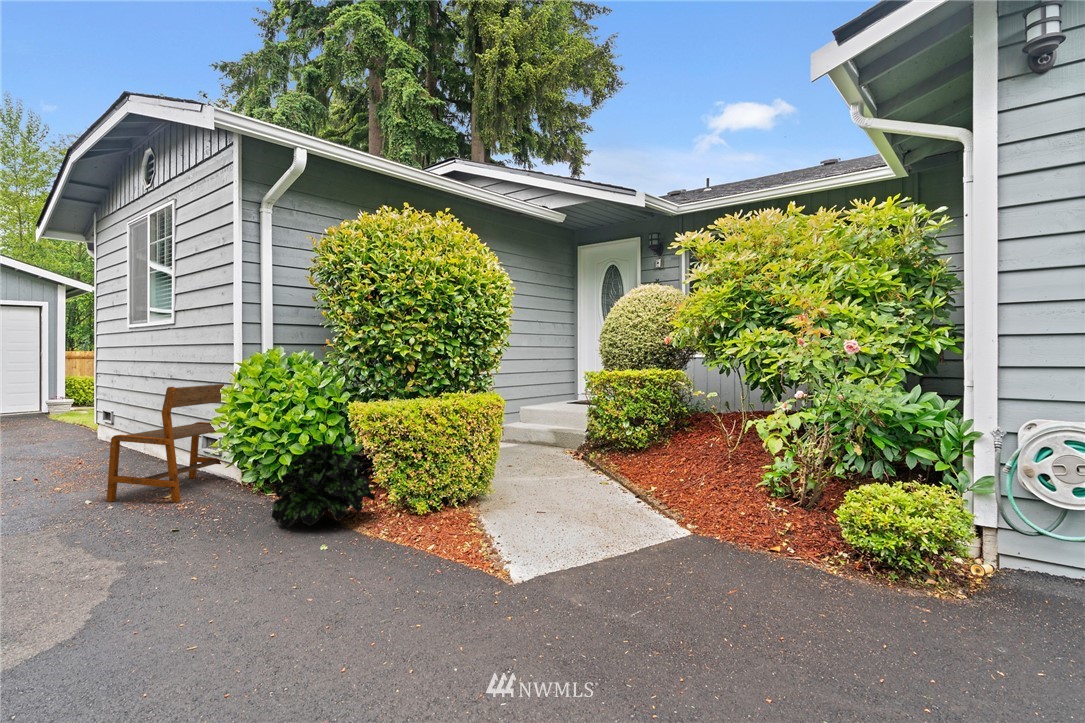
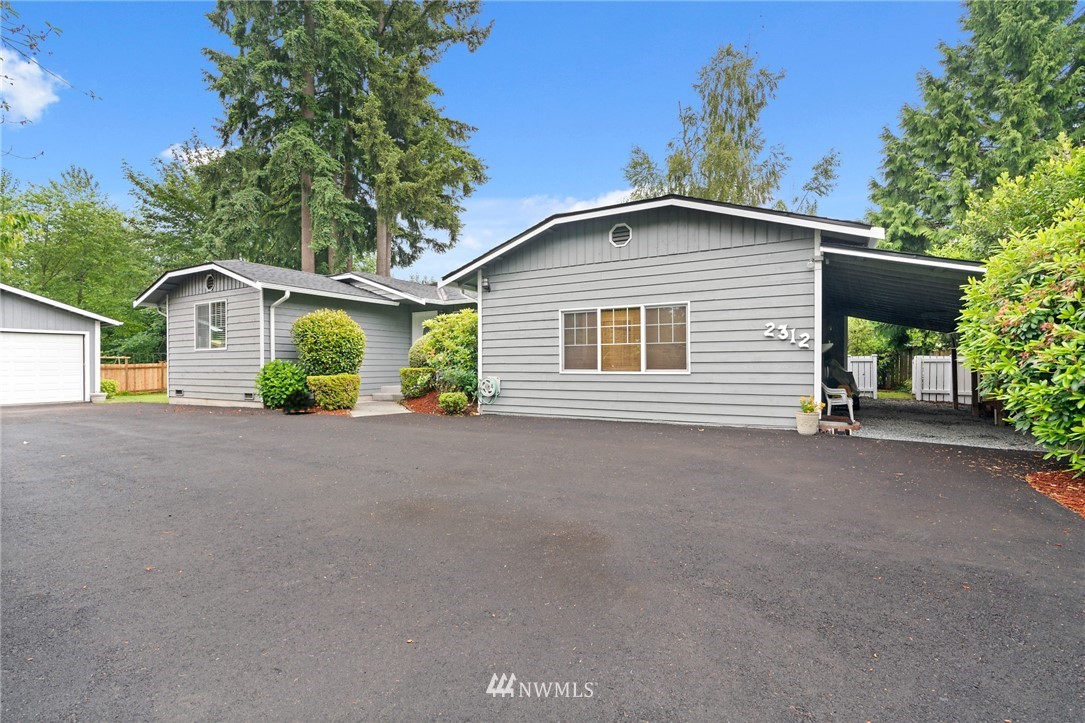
bench: present [107,384,224,503] -> none [215,372,262,413]

